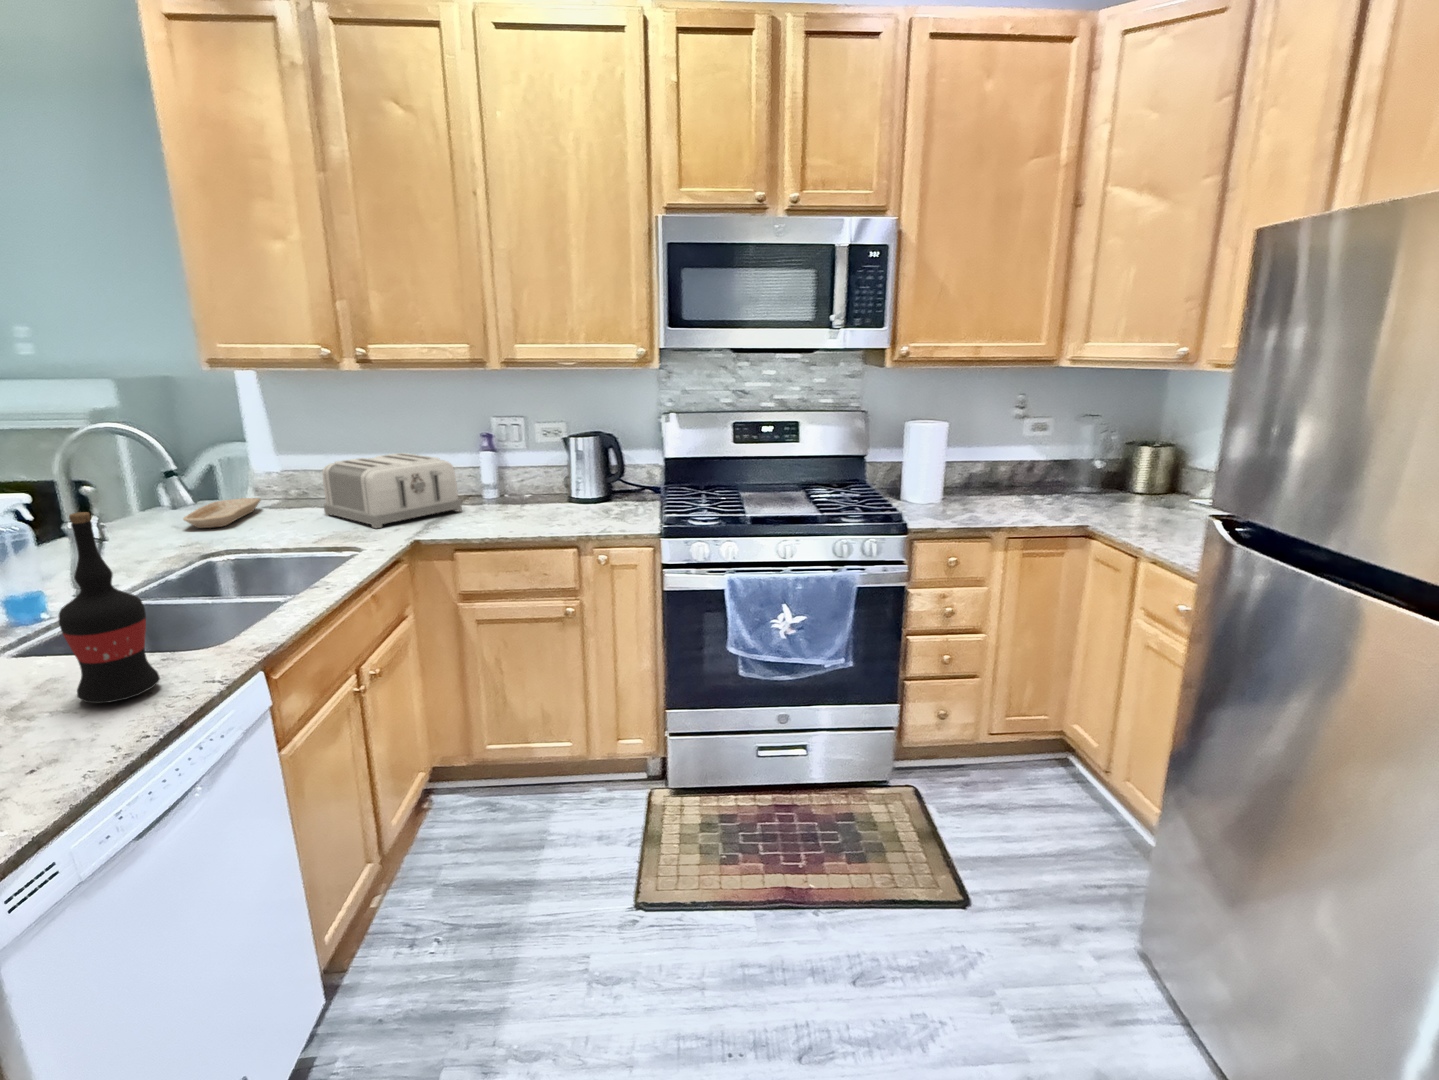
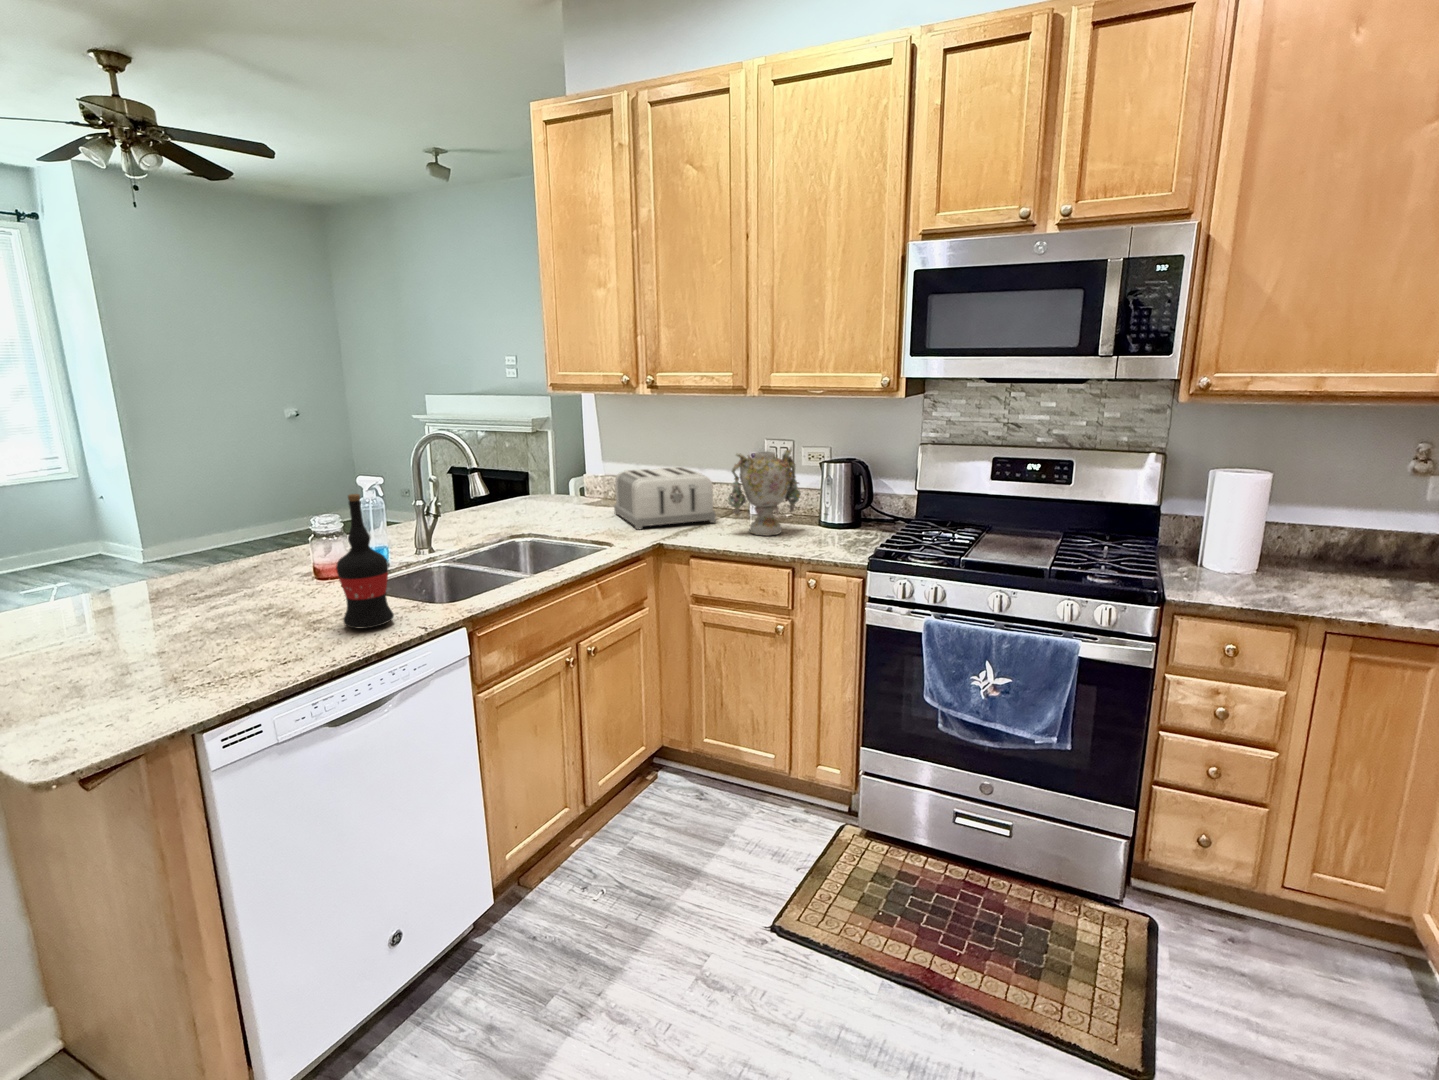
vase: none [486,422,559,518] -> present [728,448,801,536]
tray: present [183,498,261,528] -> none [516,494,579,515]

